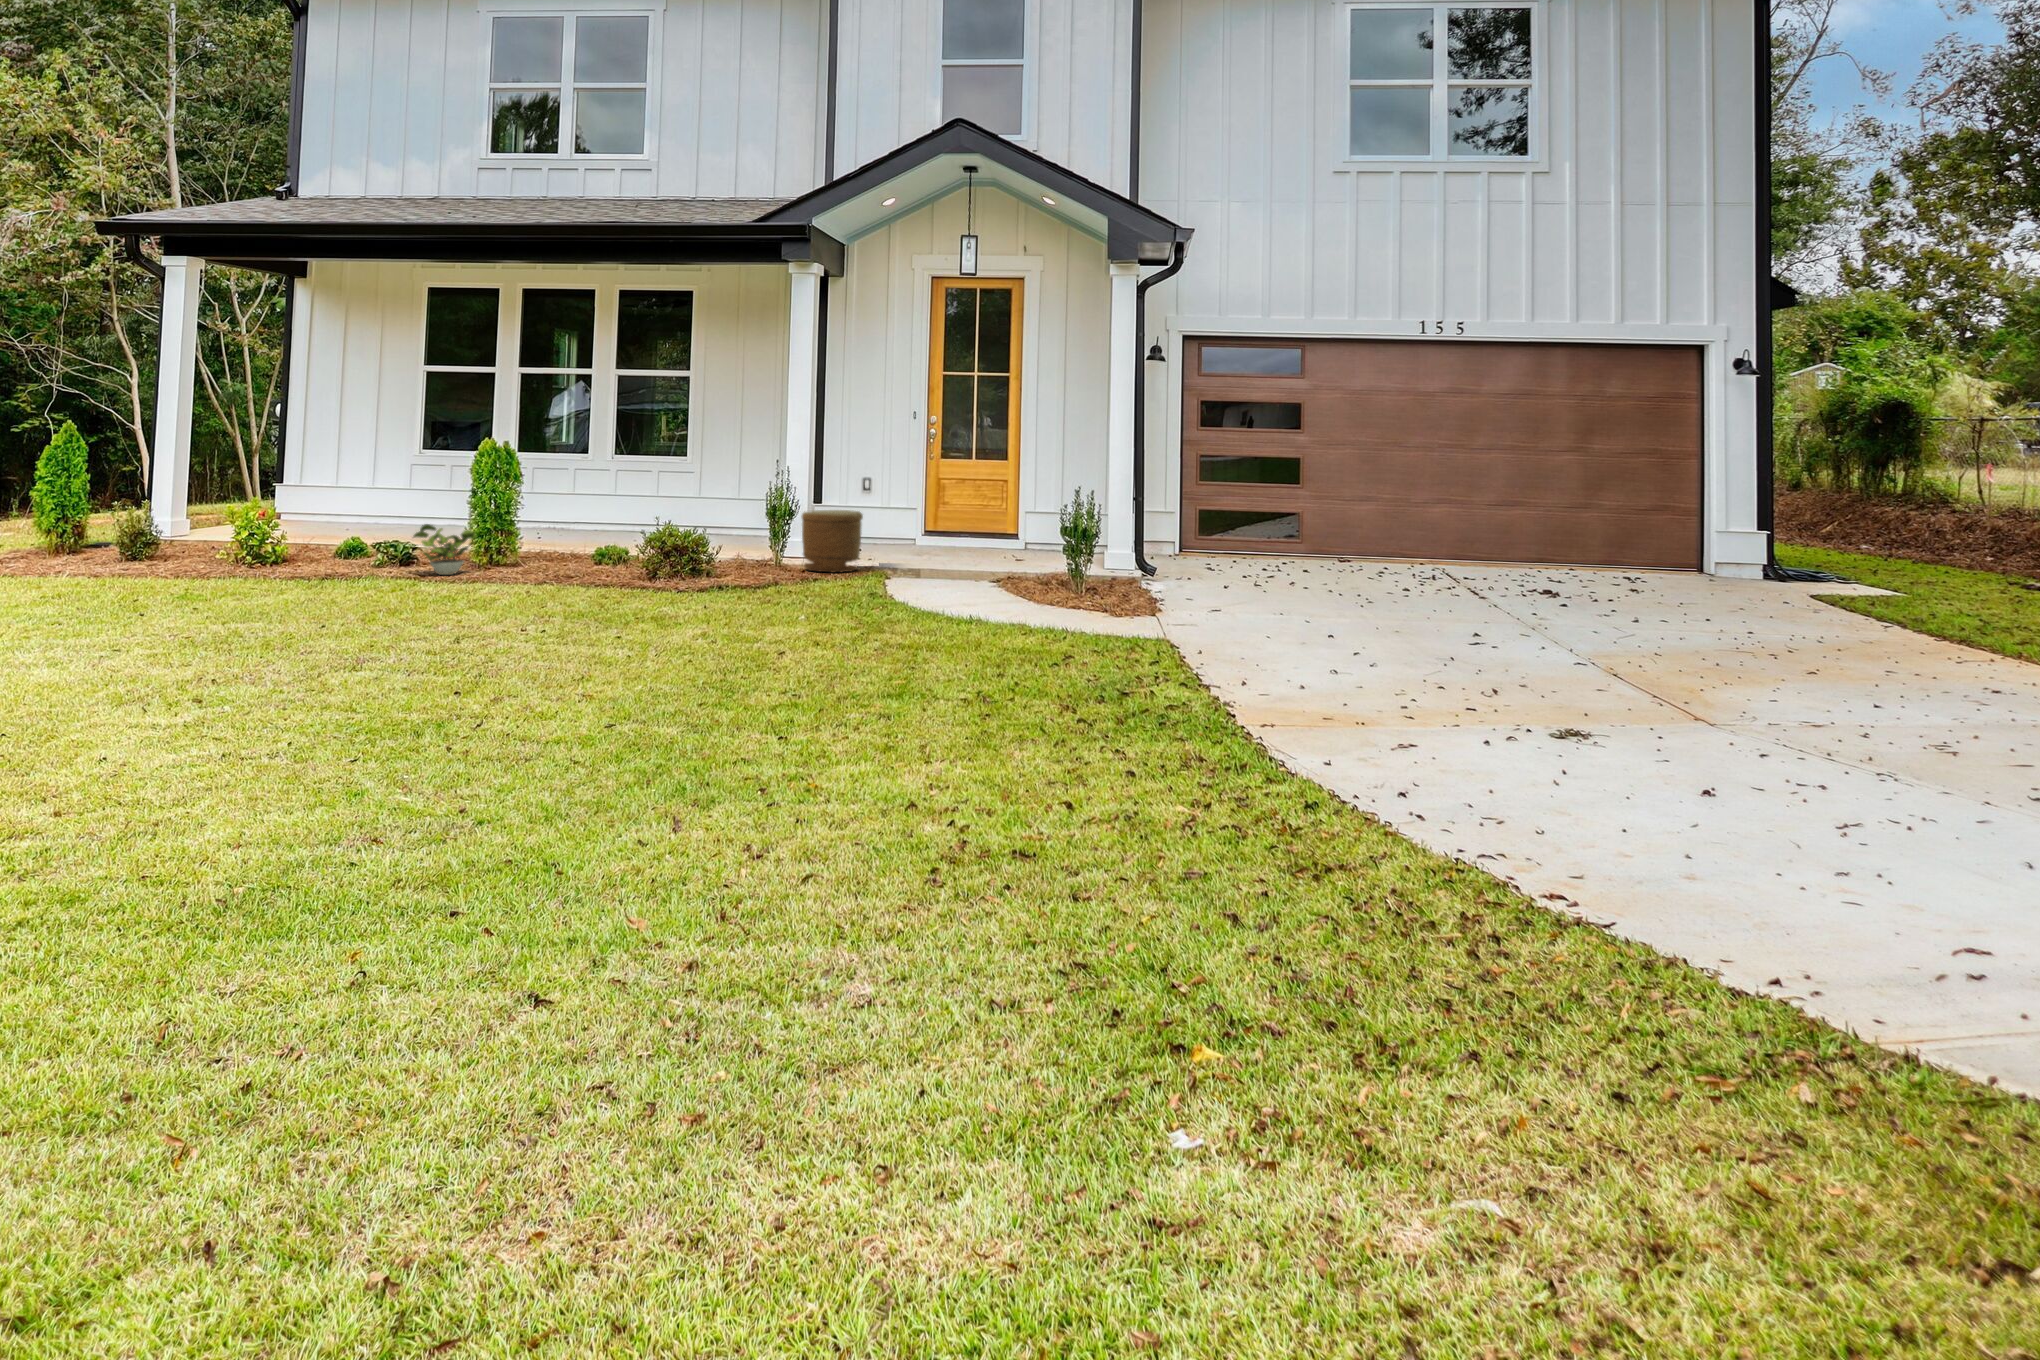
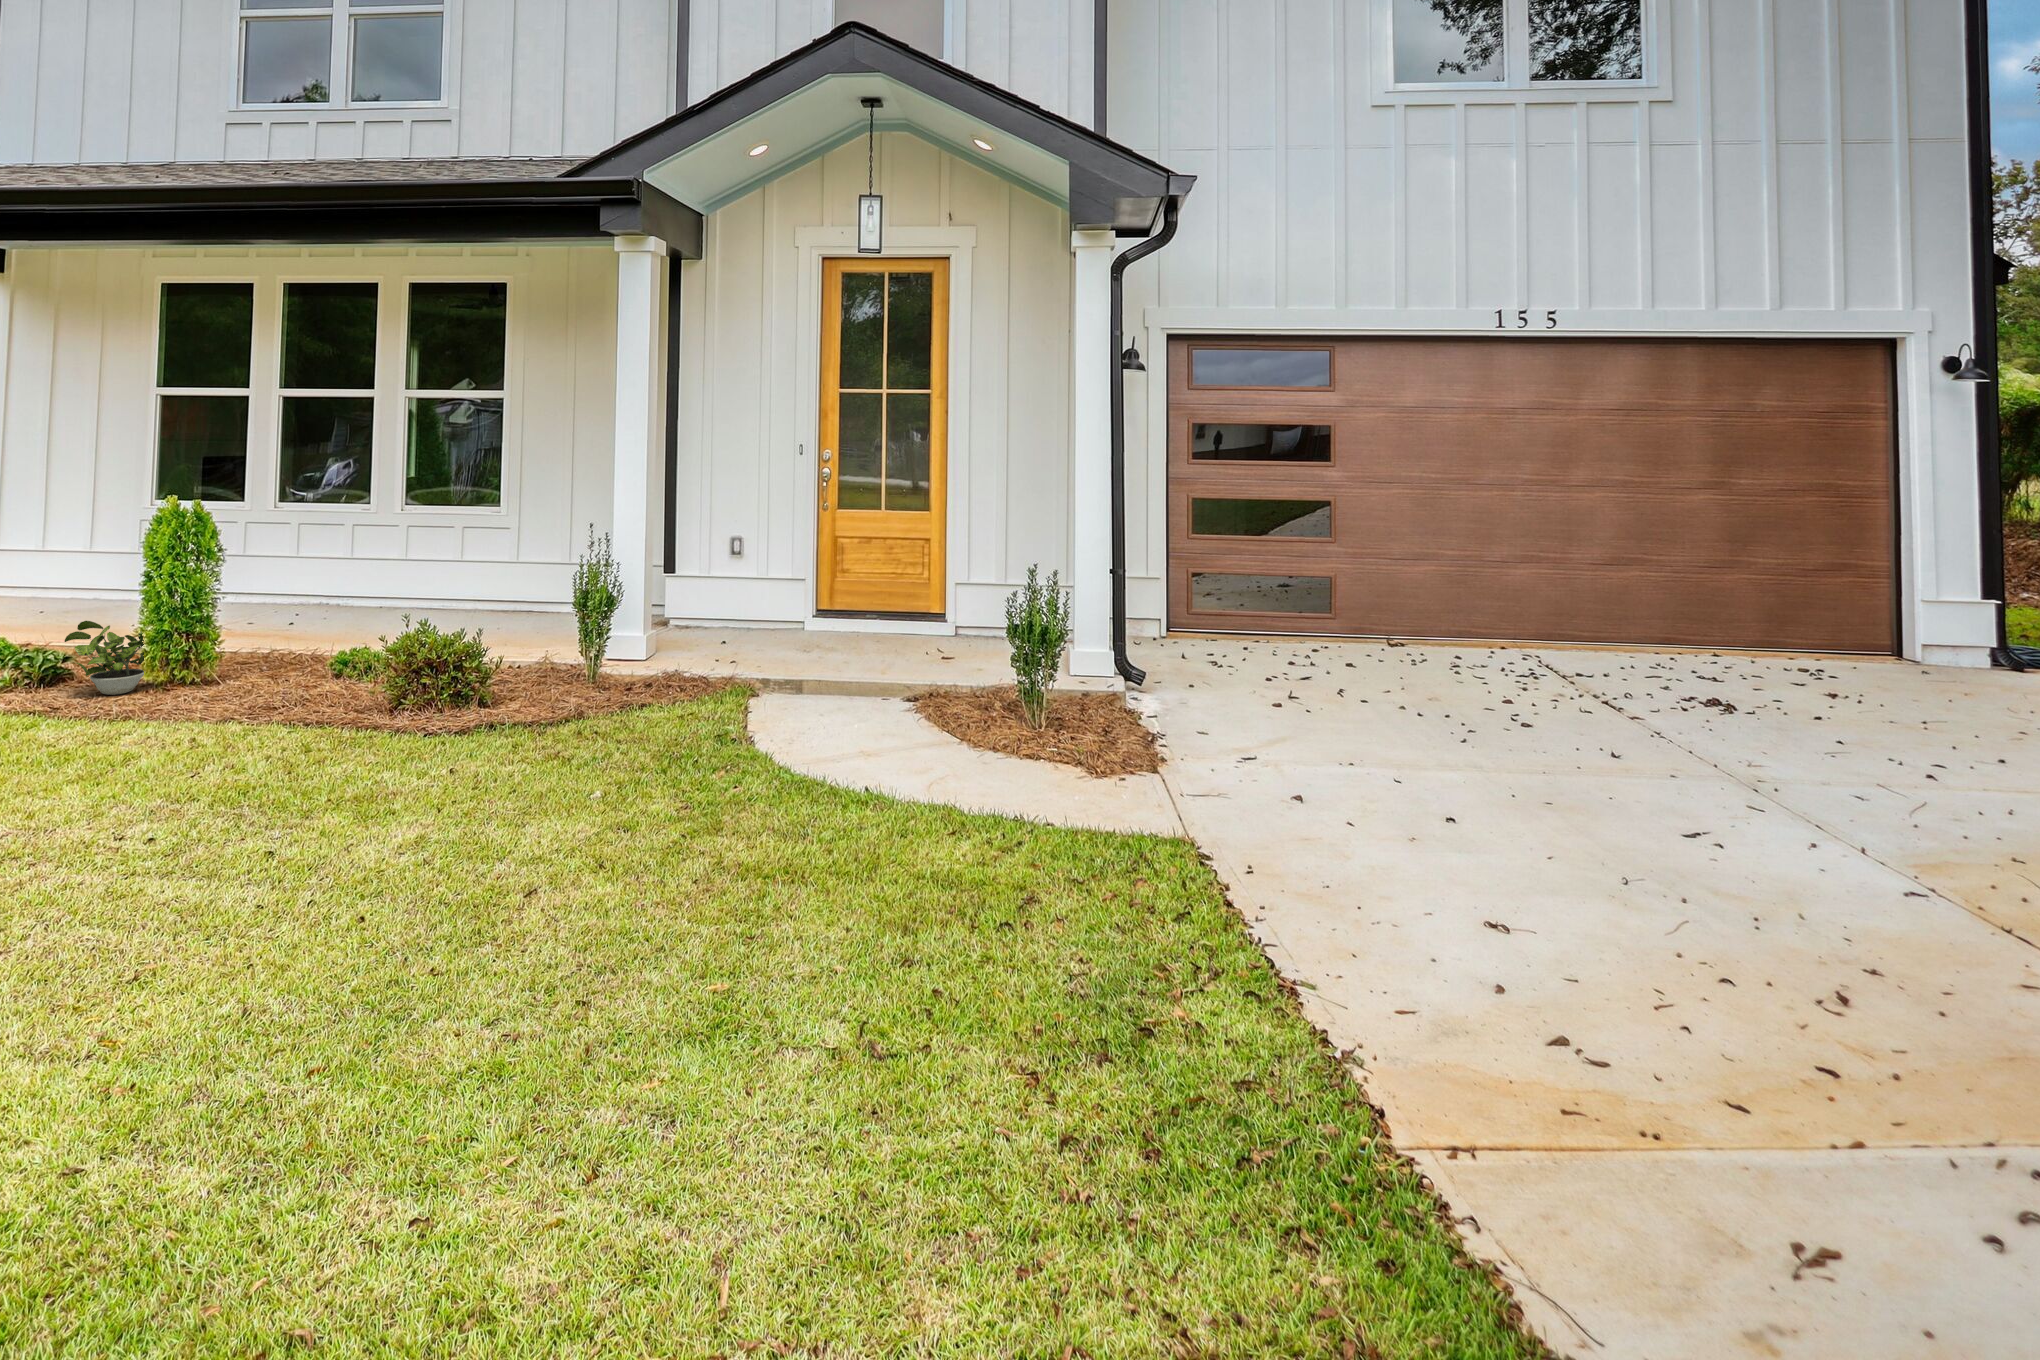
basket: present [802,510,863,572] -> none [637,584,725,679]

